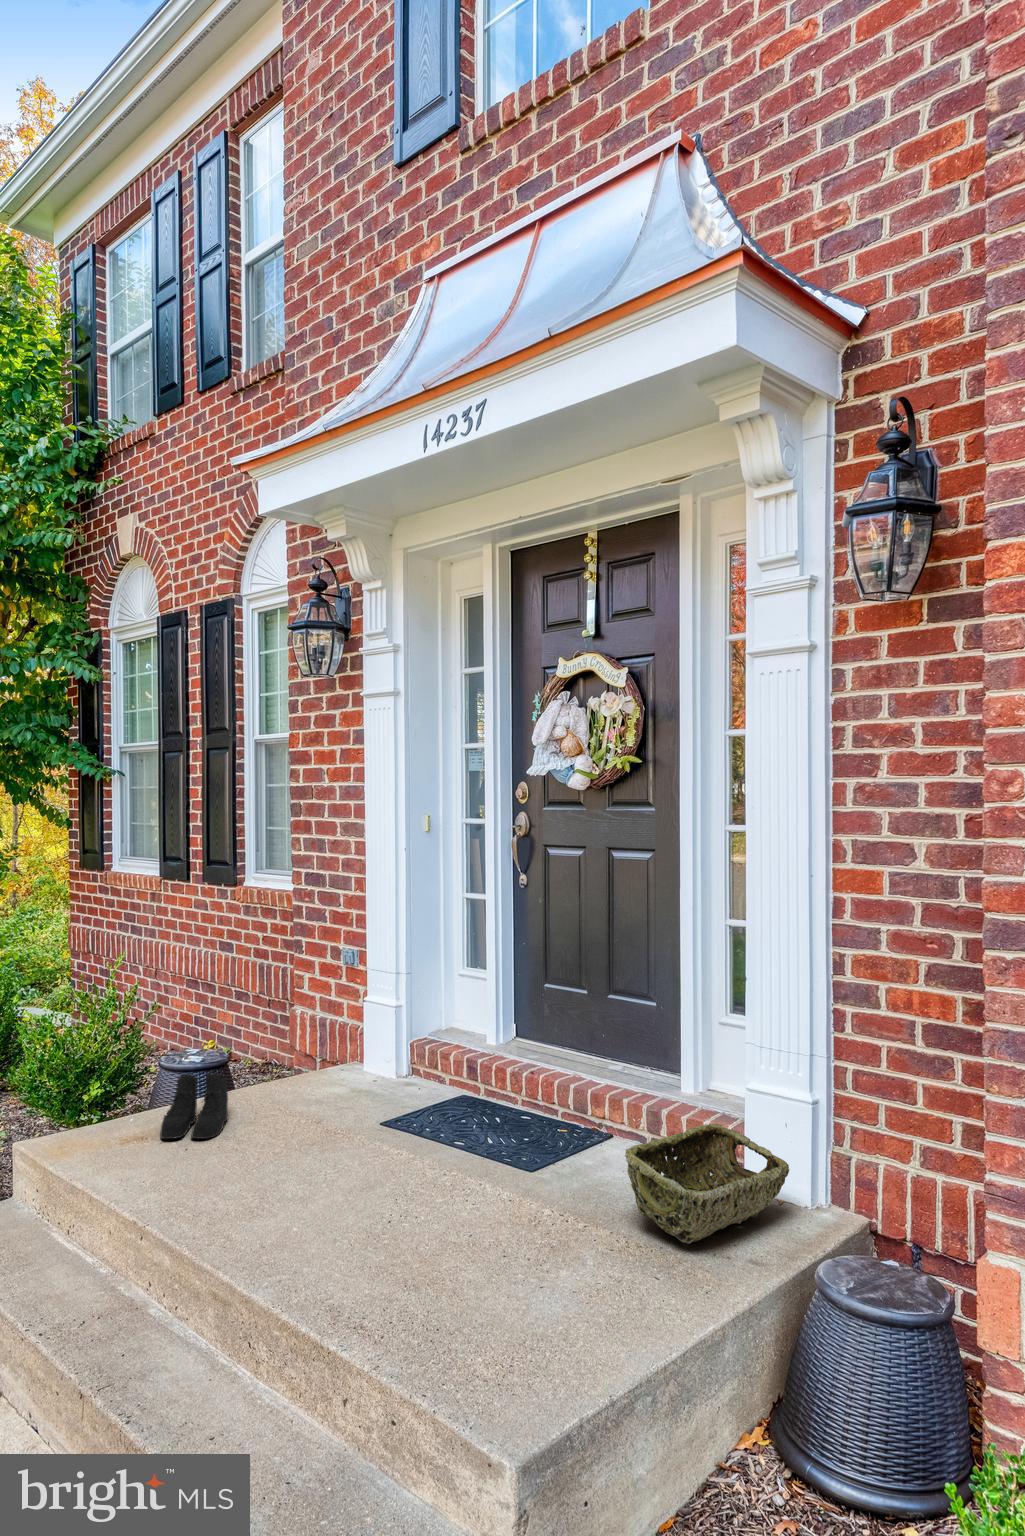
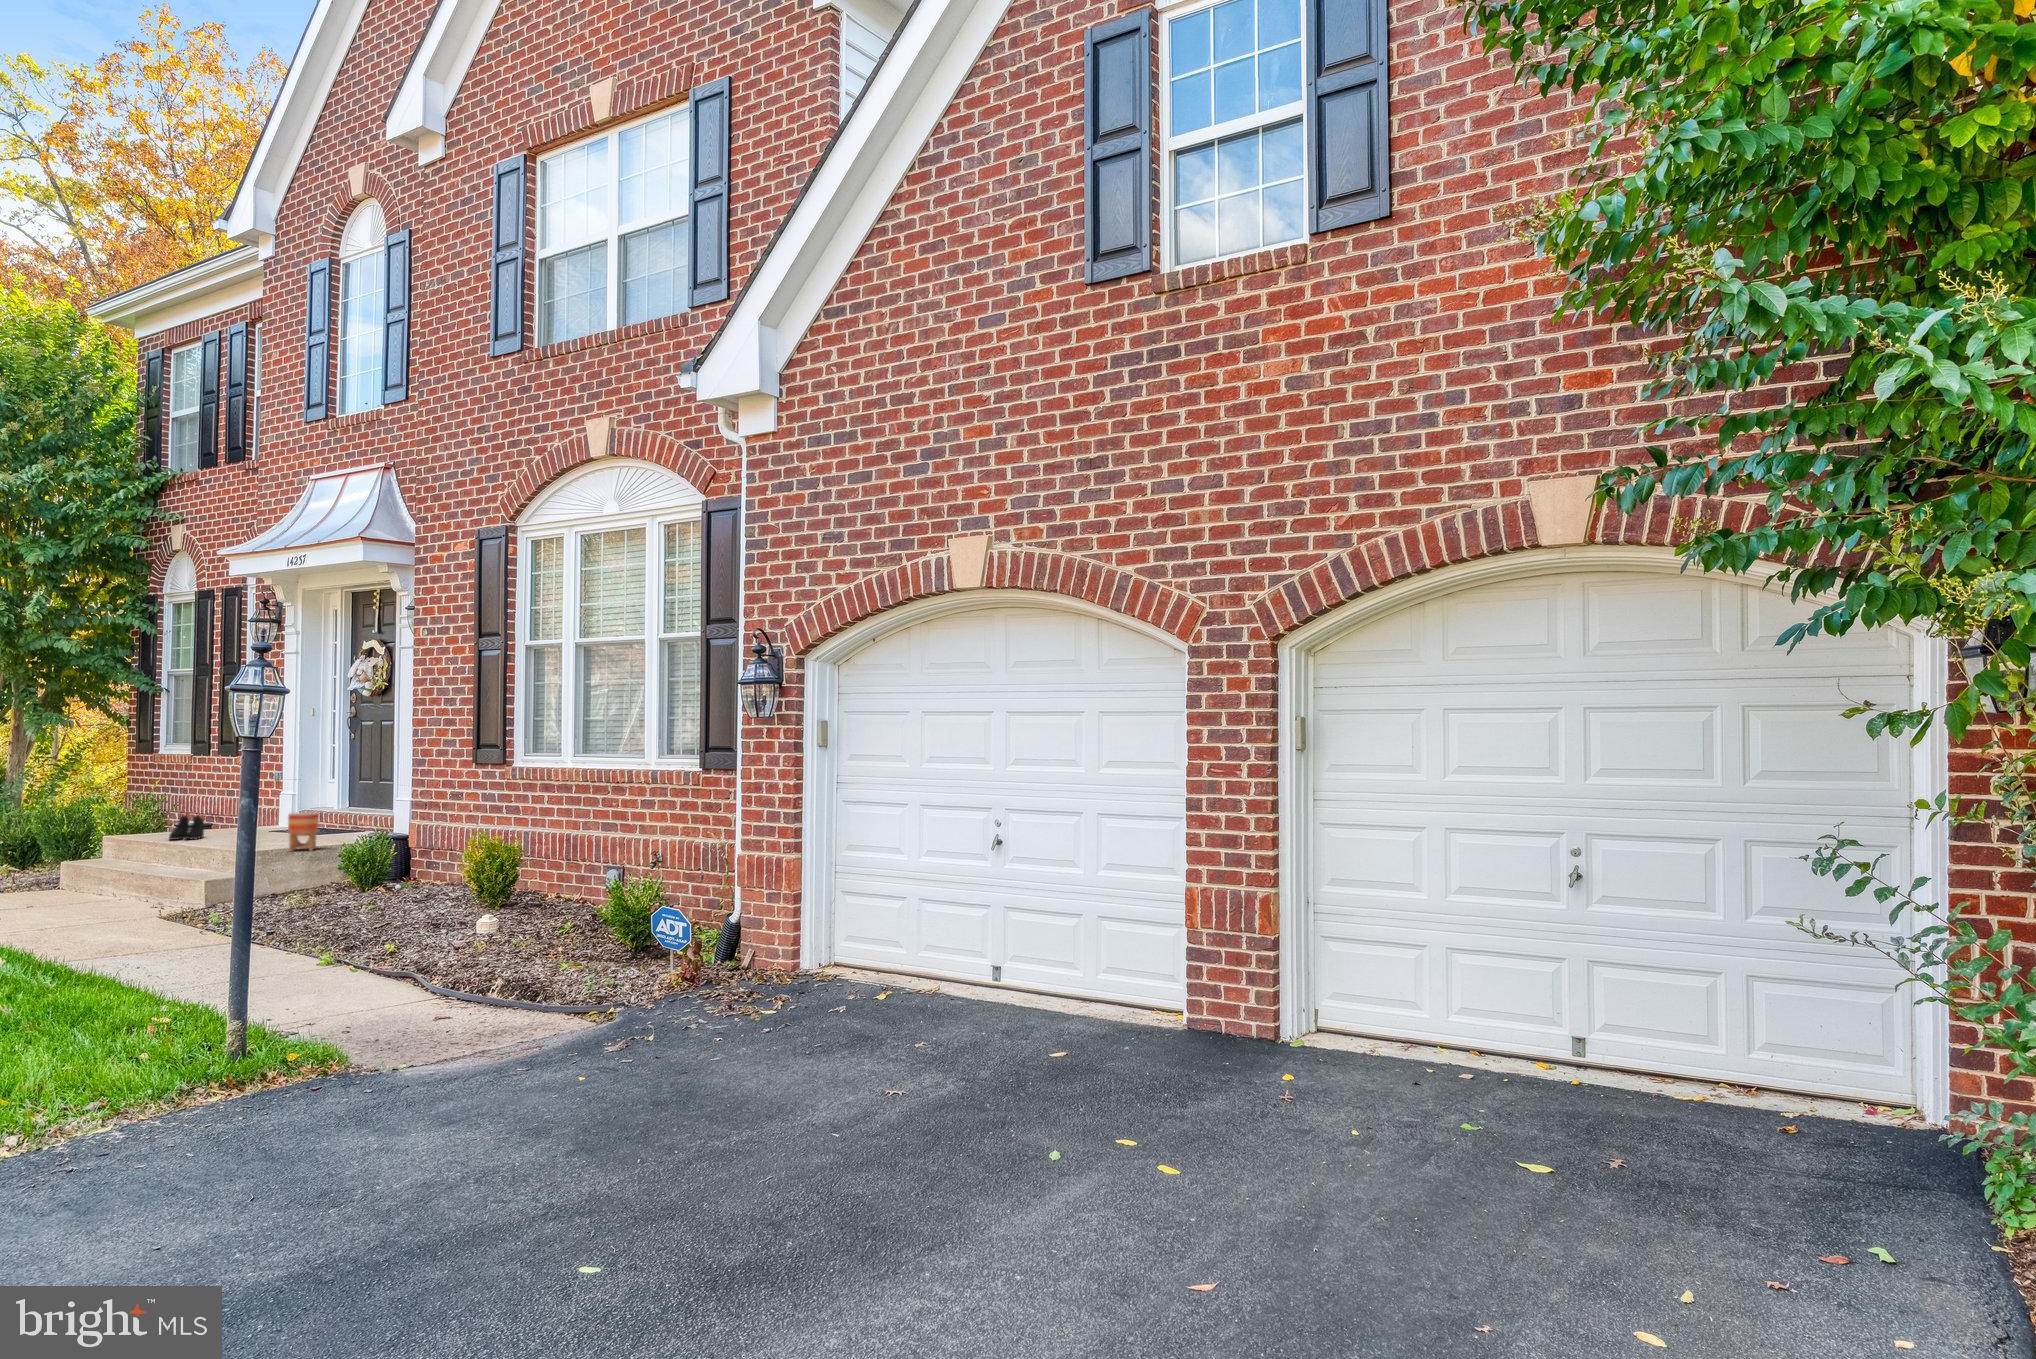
woven basket: present [625,1124,789,1244] -> none [344,816,412,844]
planter: none [531,1175,615,1329] -> present [288,812,319,851]

